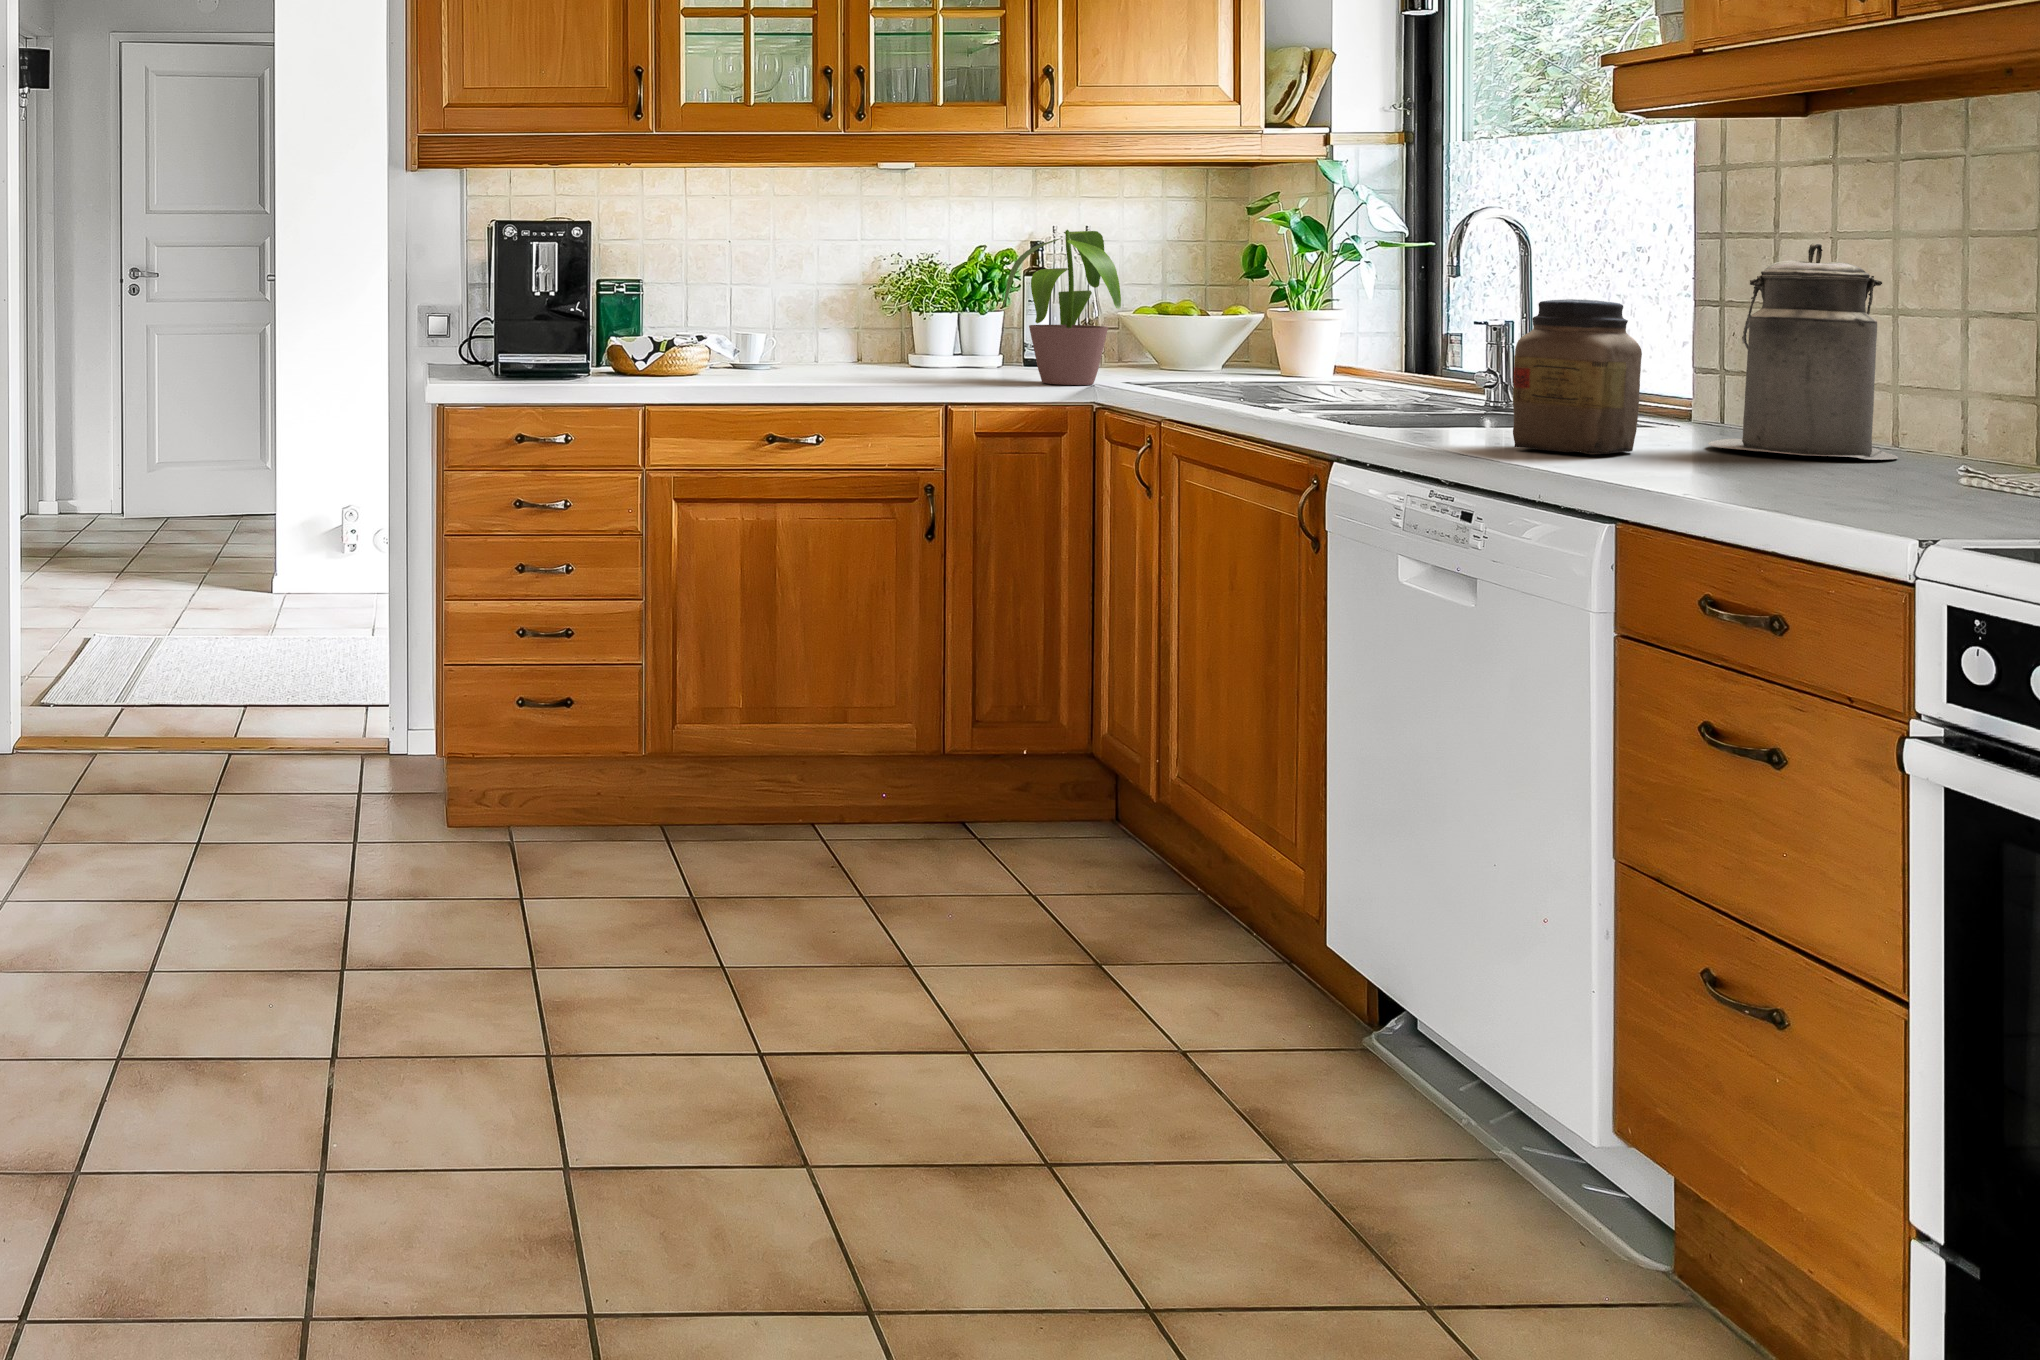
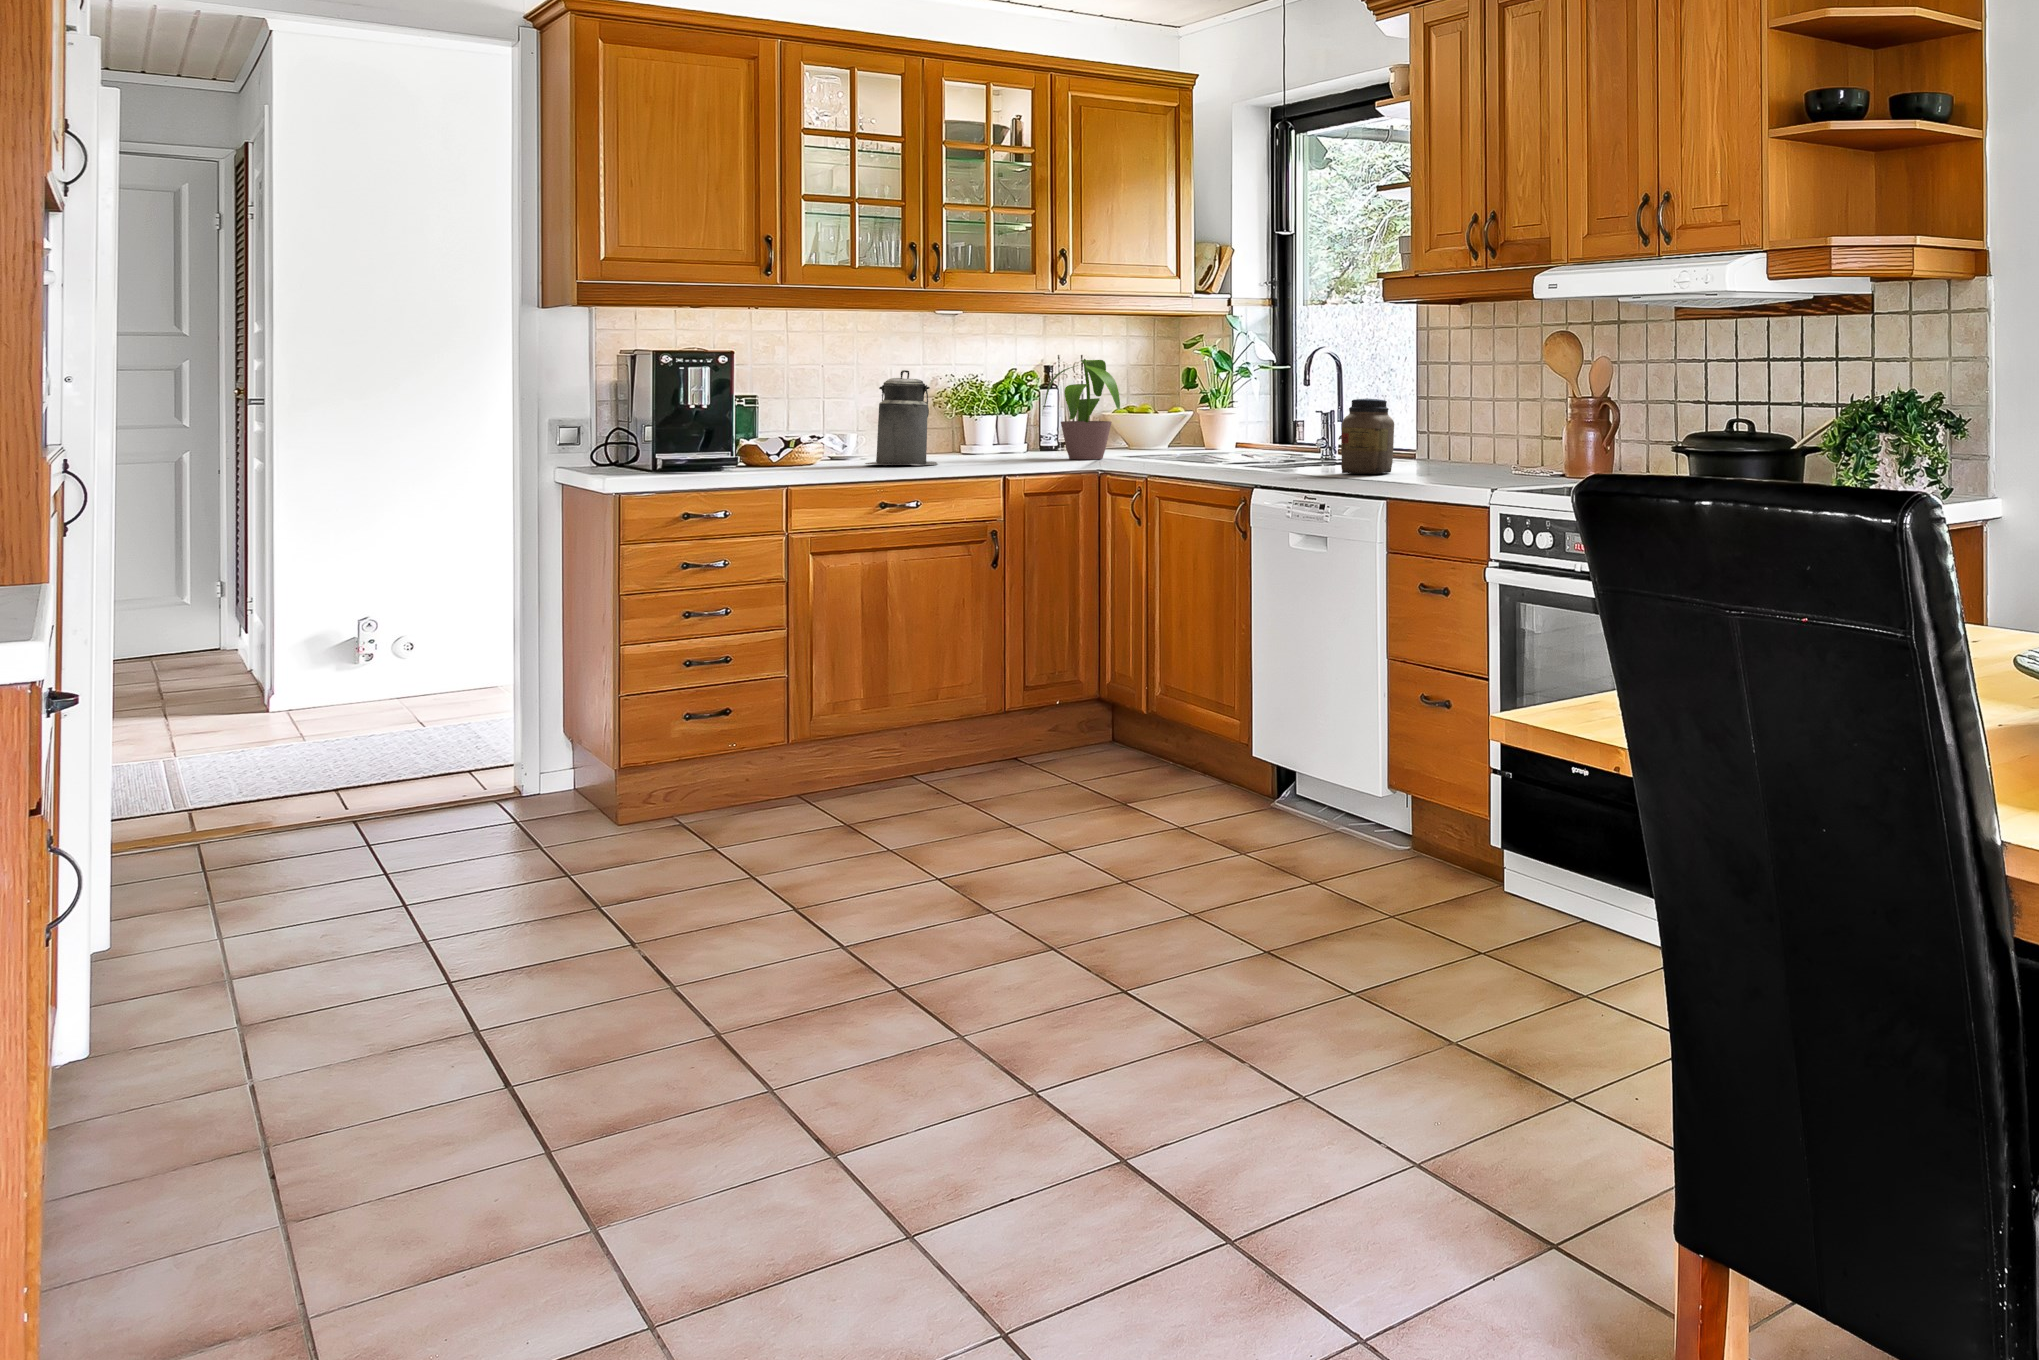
canister: present [1708,243,1898,460] -> present [865,370,937,465]

